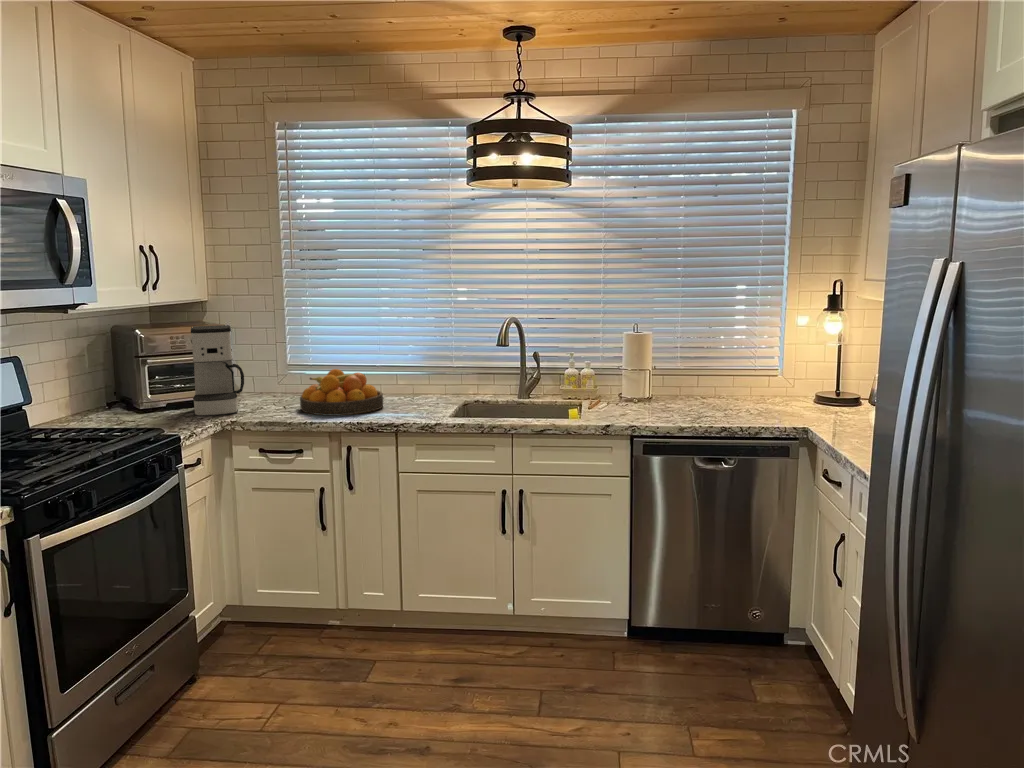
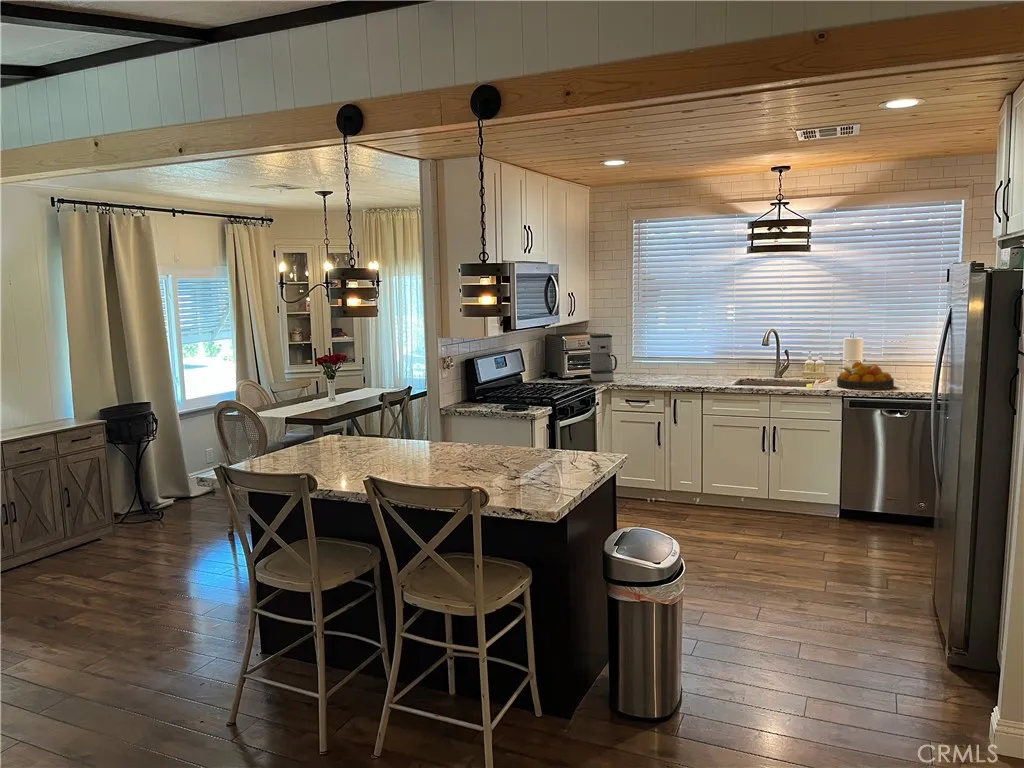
fruit bowl: present [300,369,383,415] -> present [837,362,894,390]

